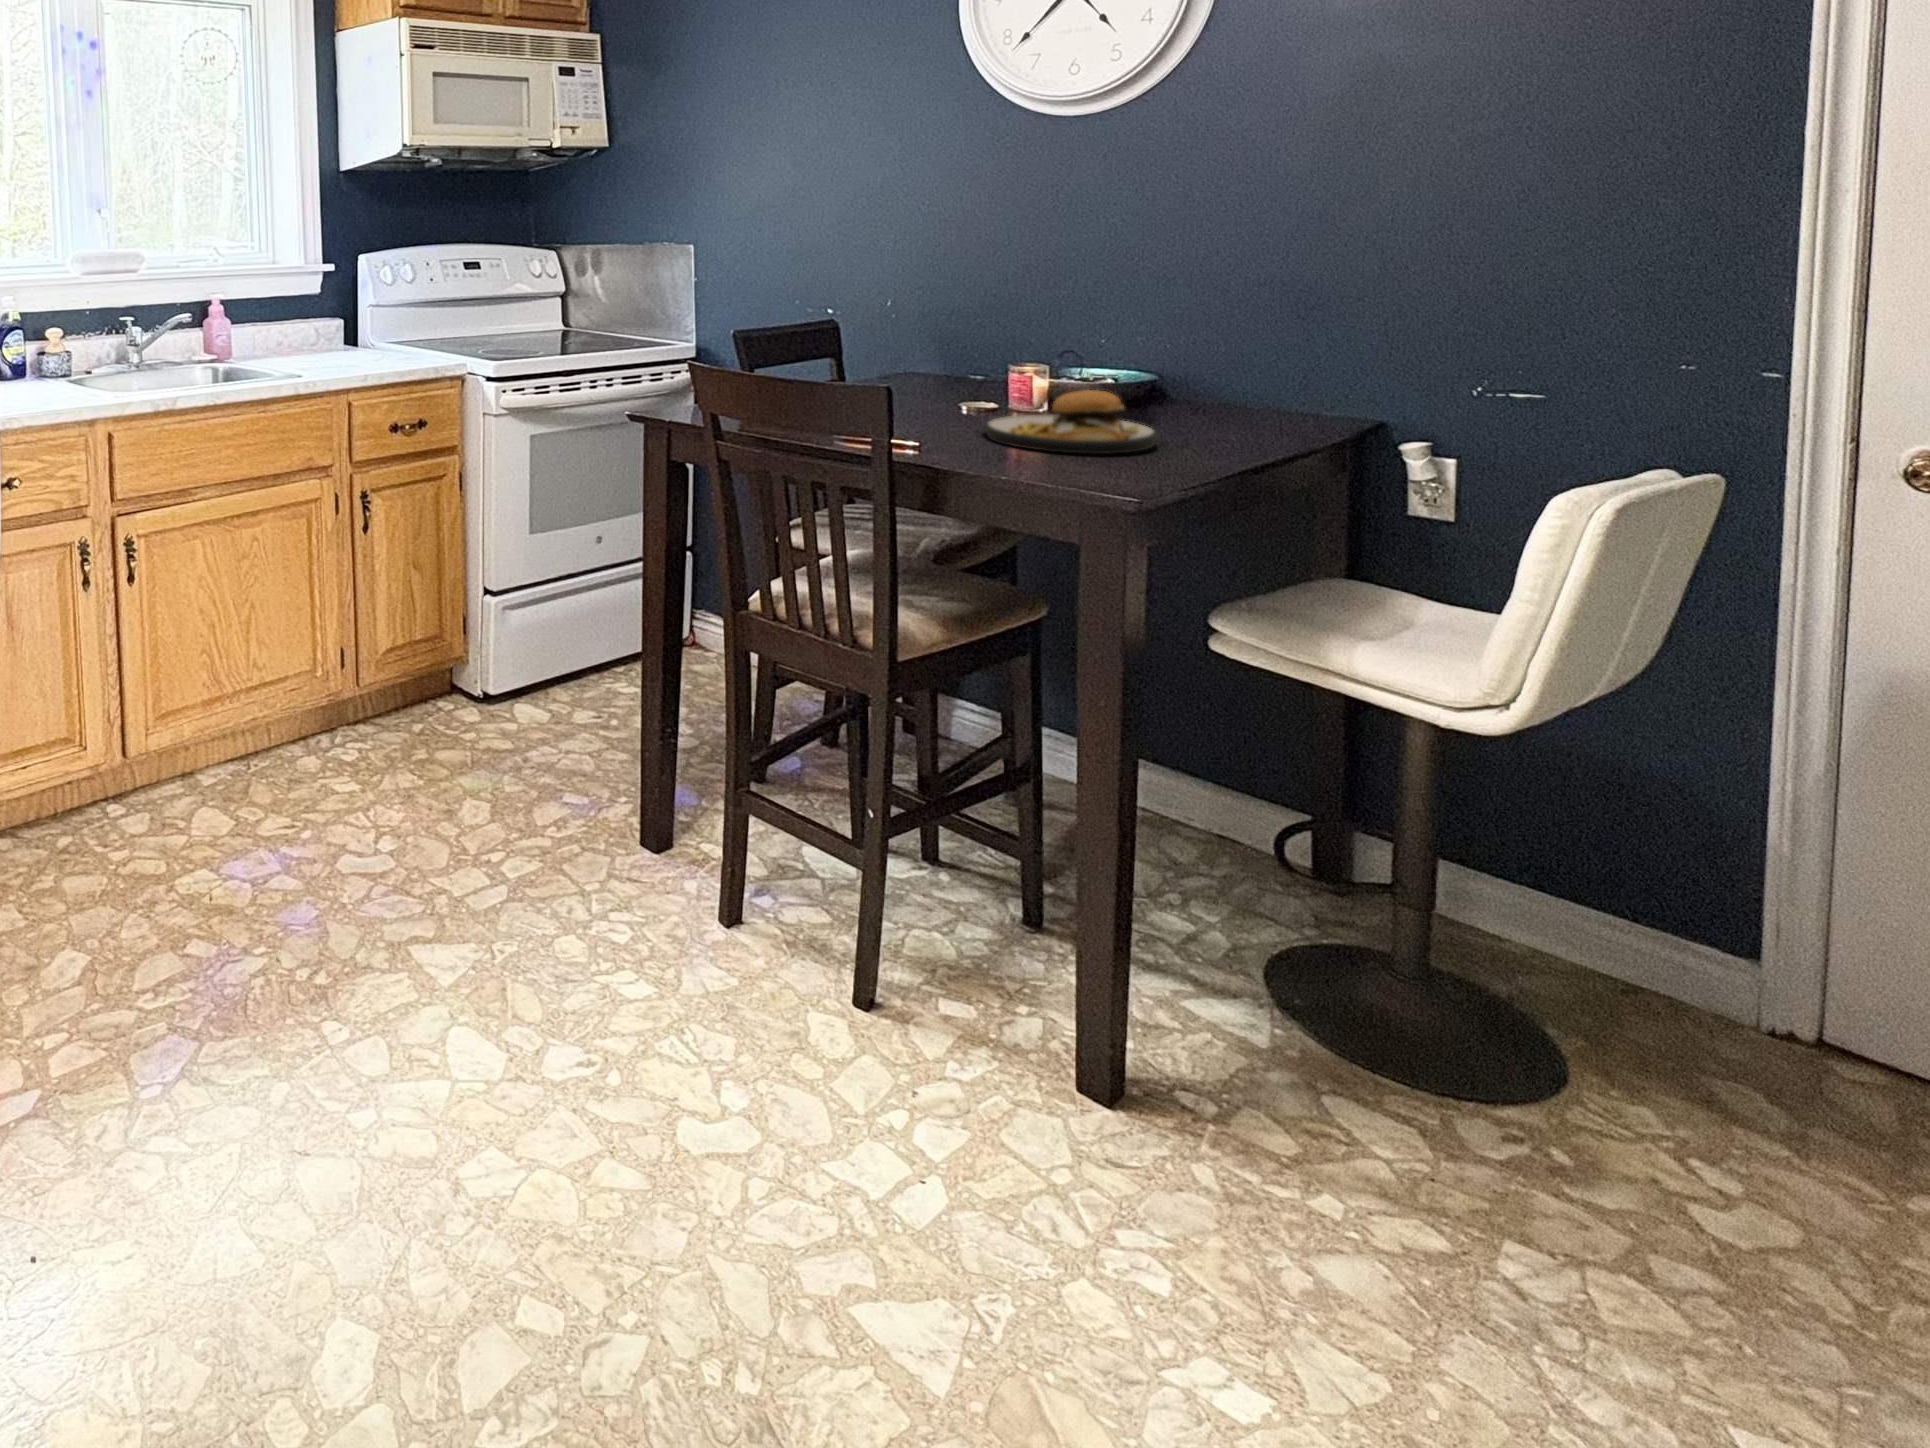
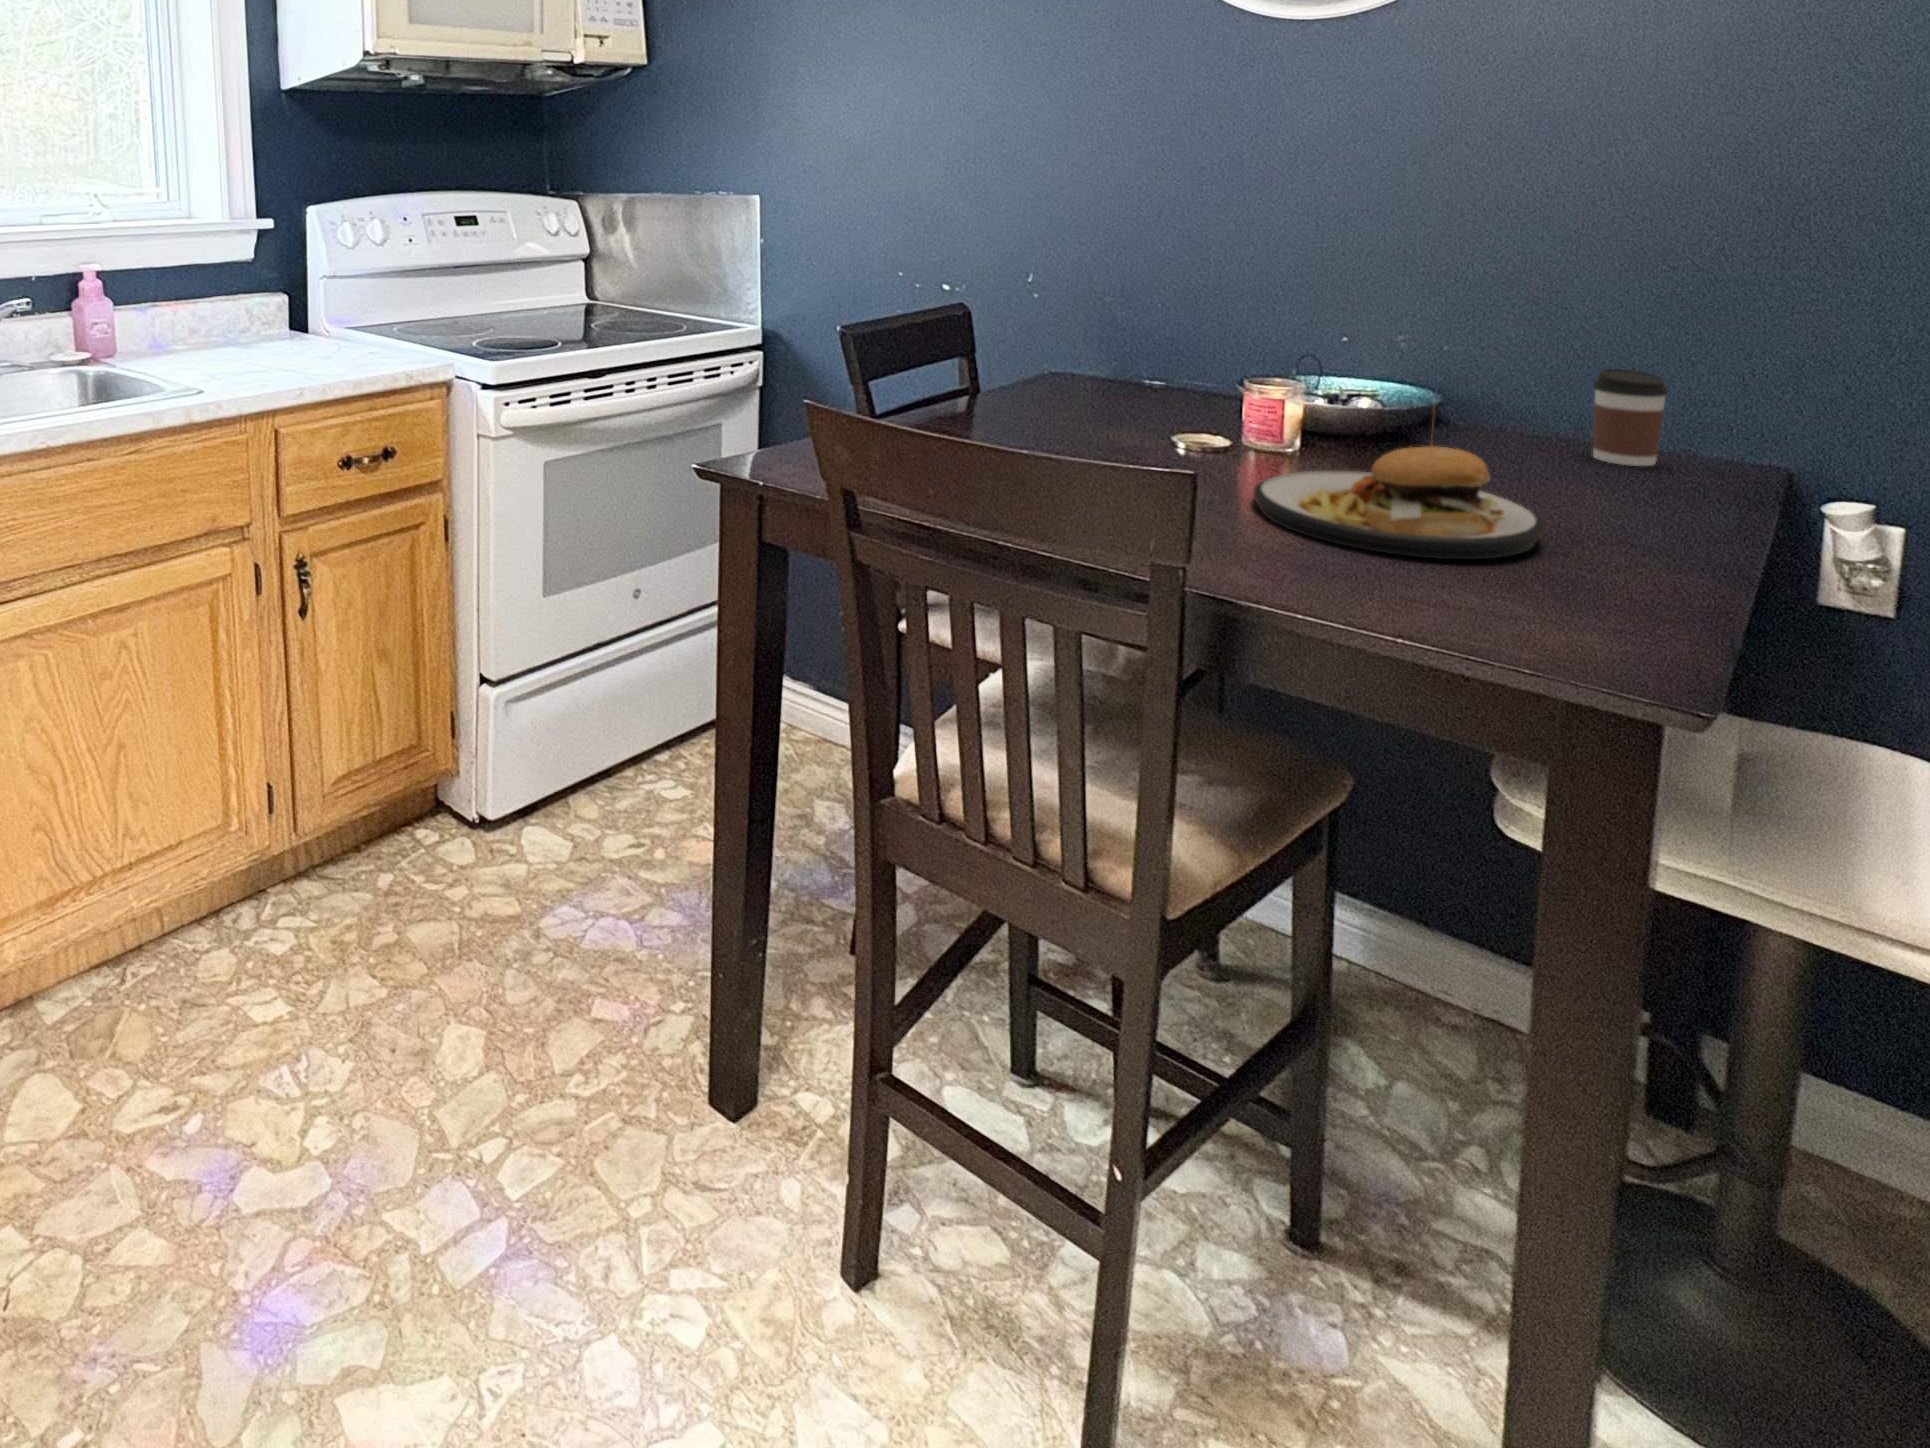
coffee cup: none [1259,354,1307,419] -> present [1593,369,1668,466]

